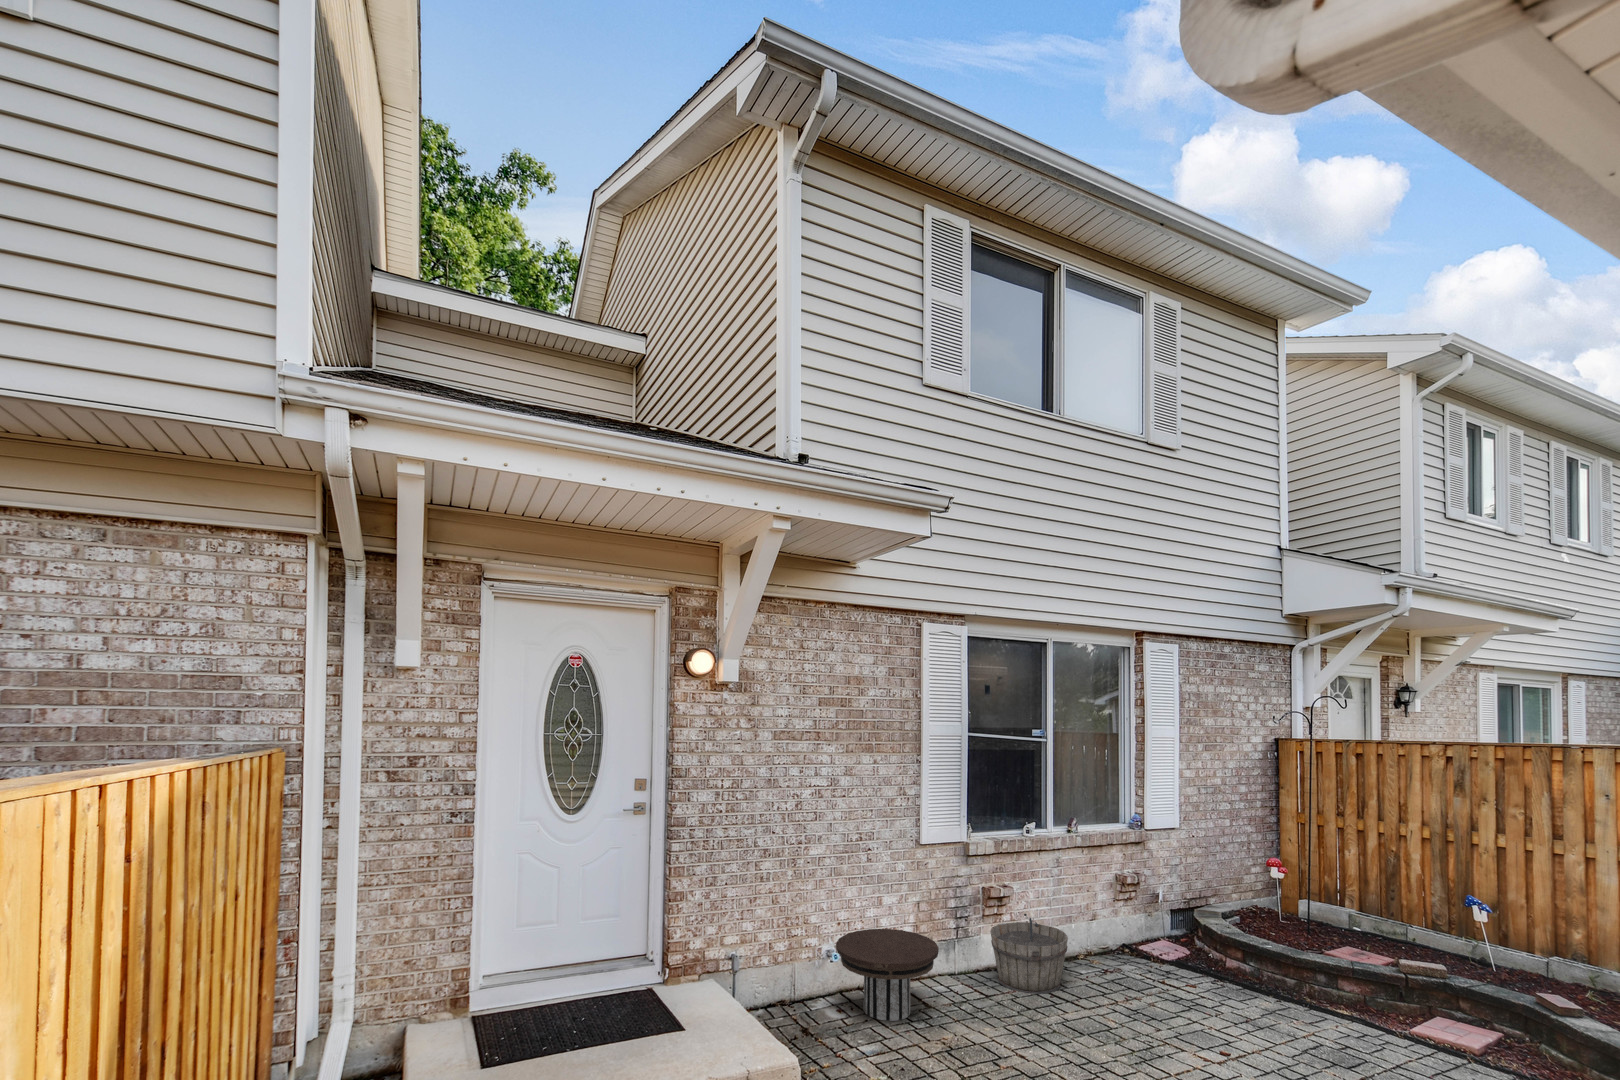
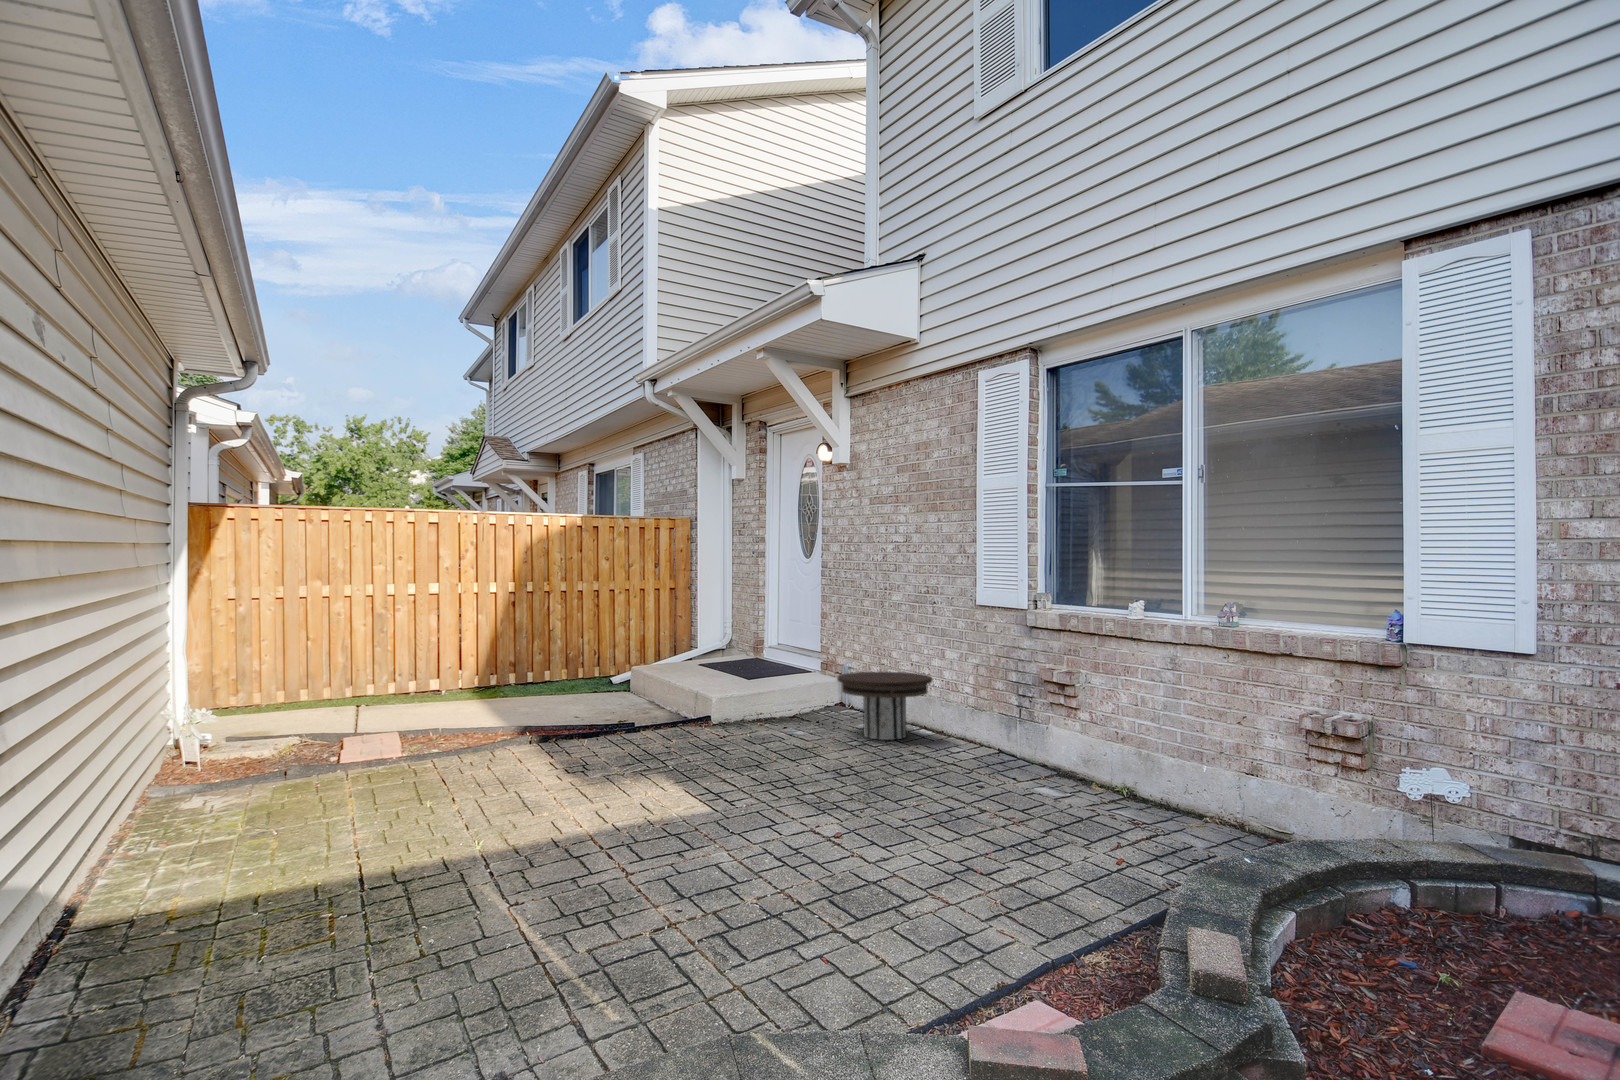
wooden bucket: present [990,914,1068,994] -> none [987,698,1088,790]

